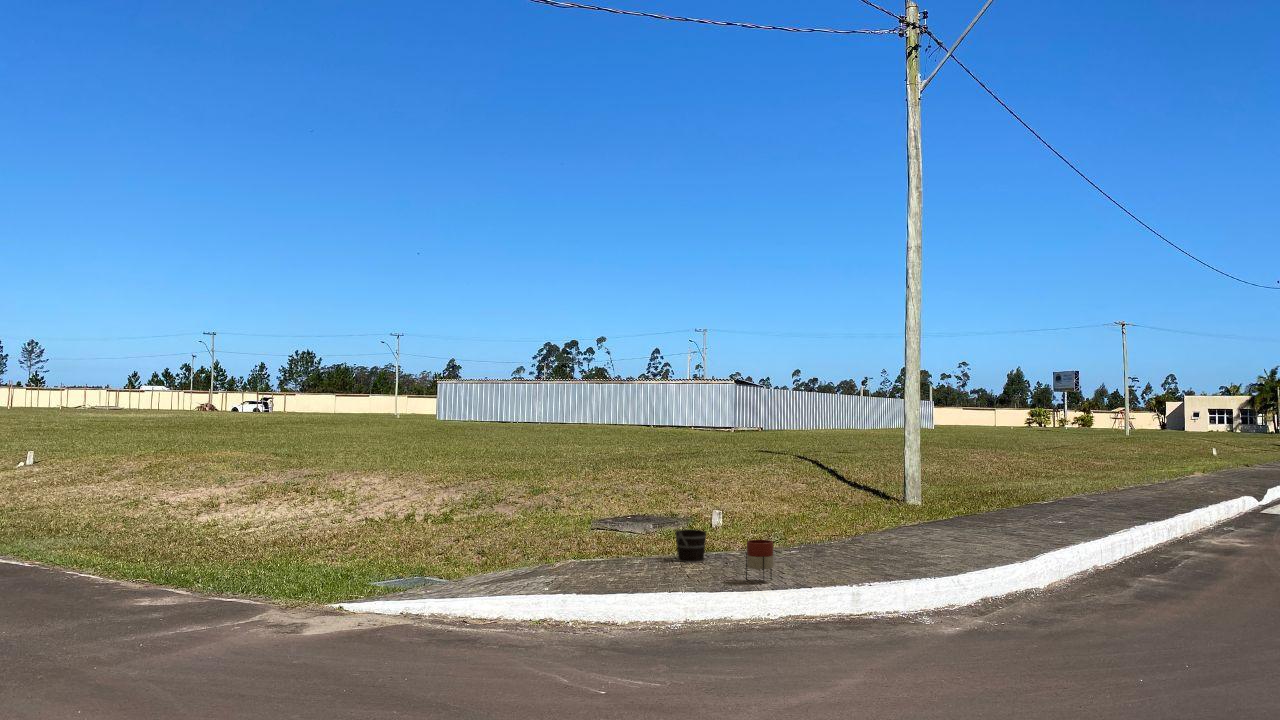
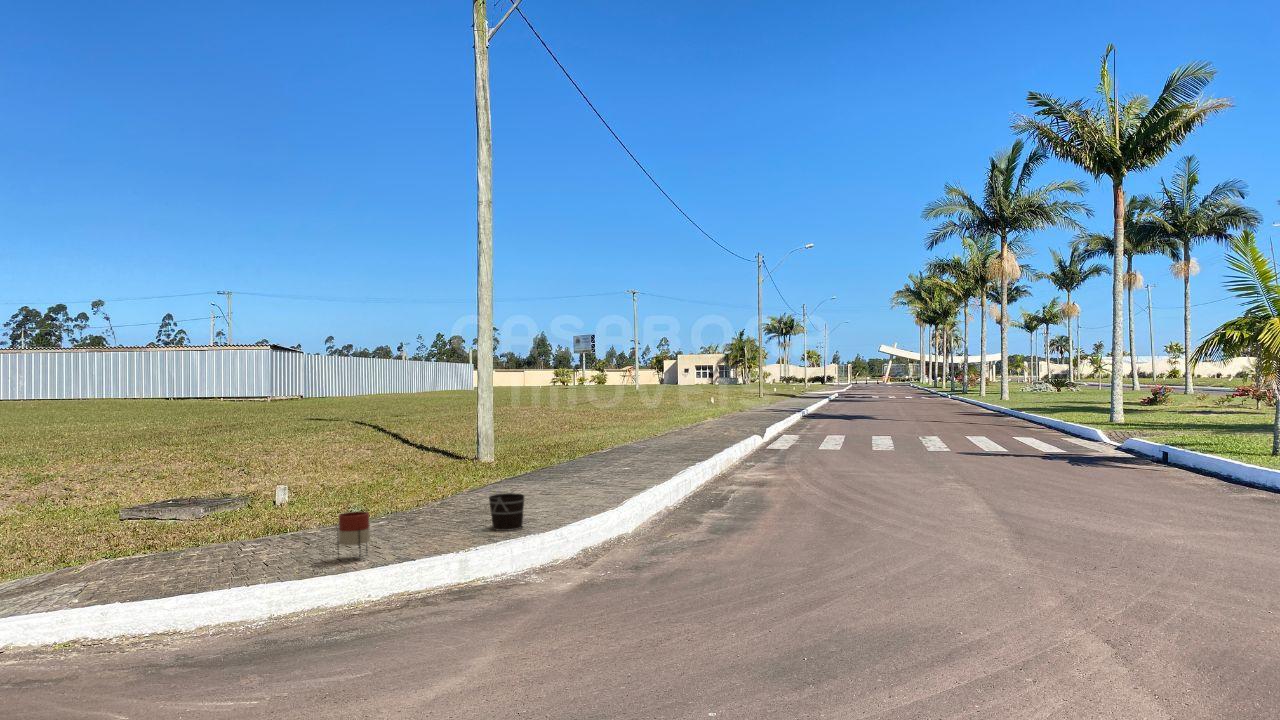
bucket: present [675,529,706,563] -> present [489,493,524,531]

